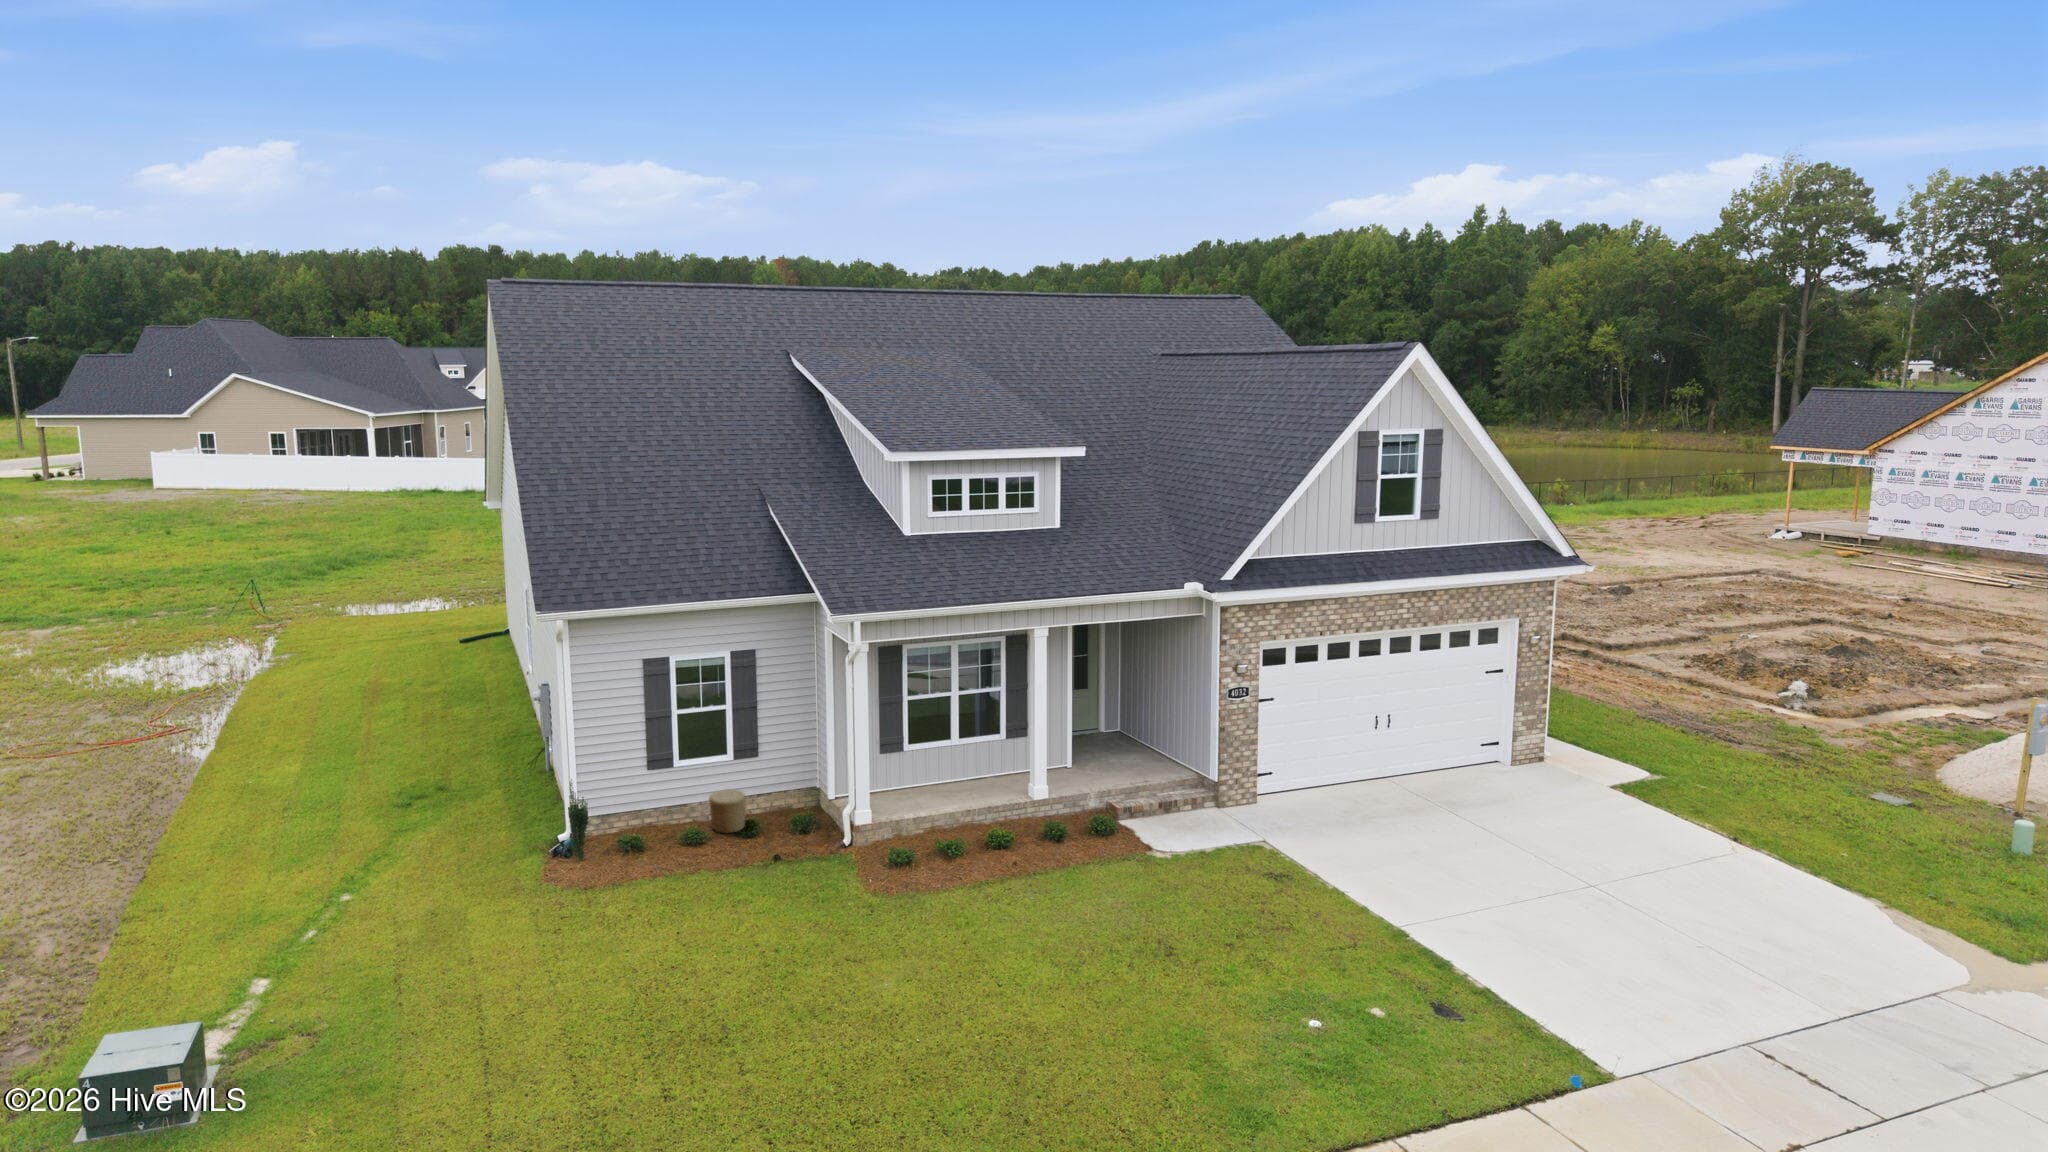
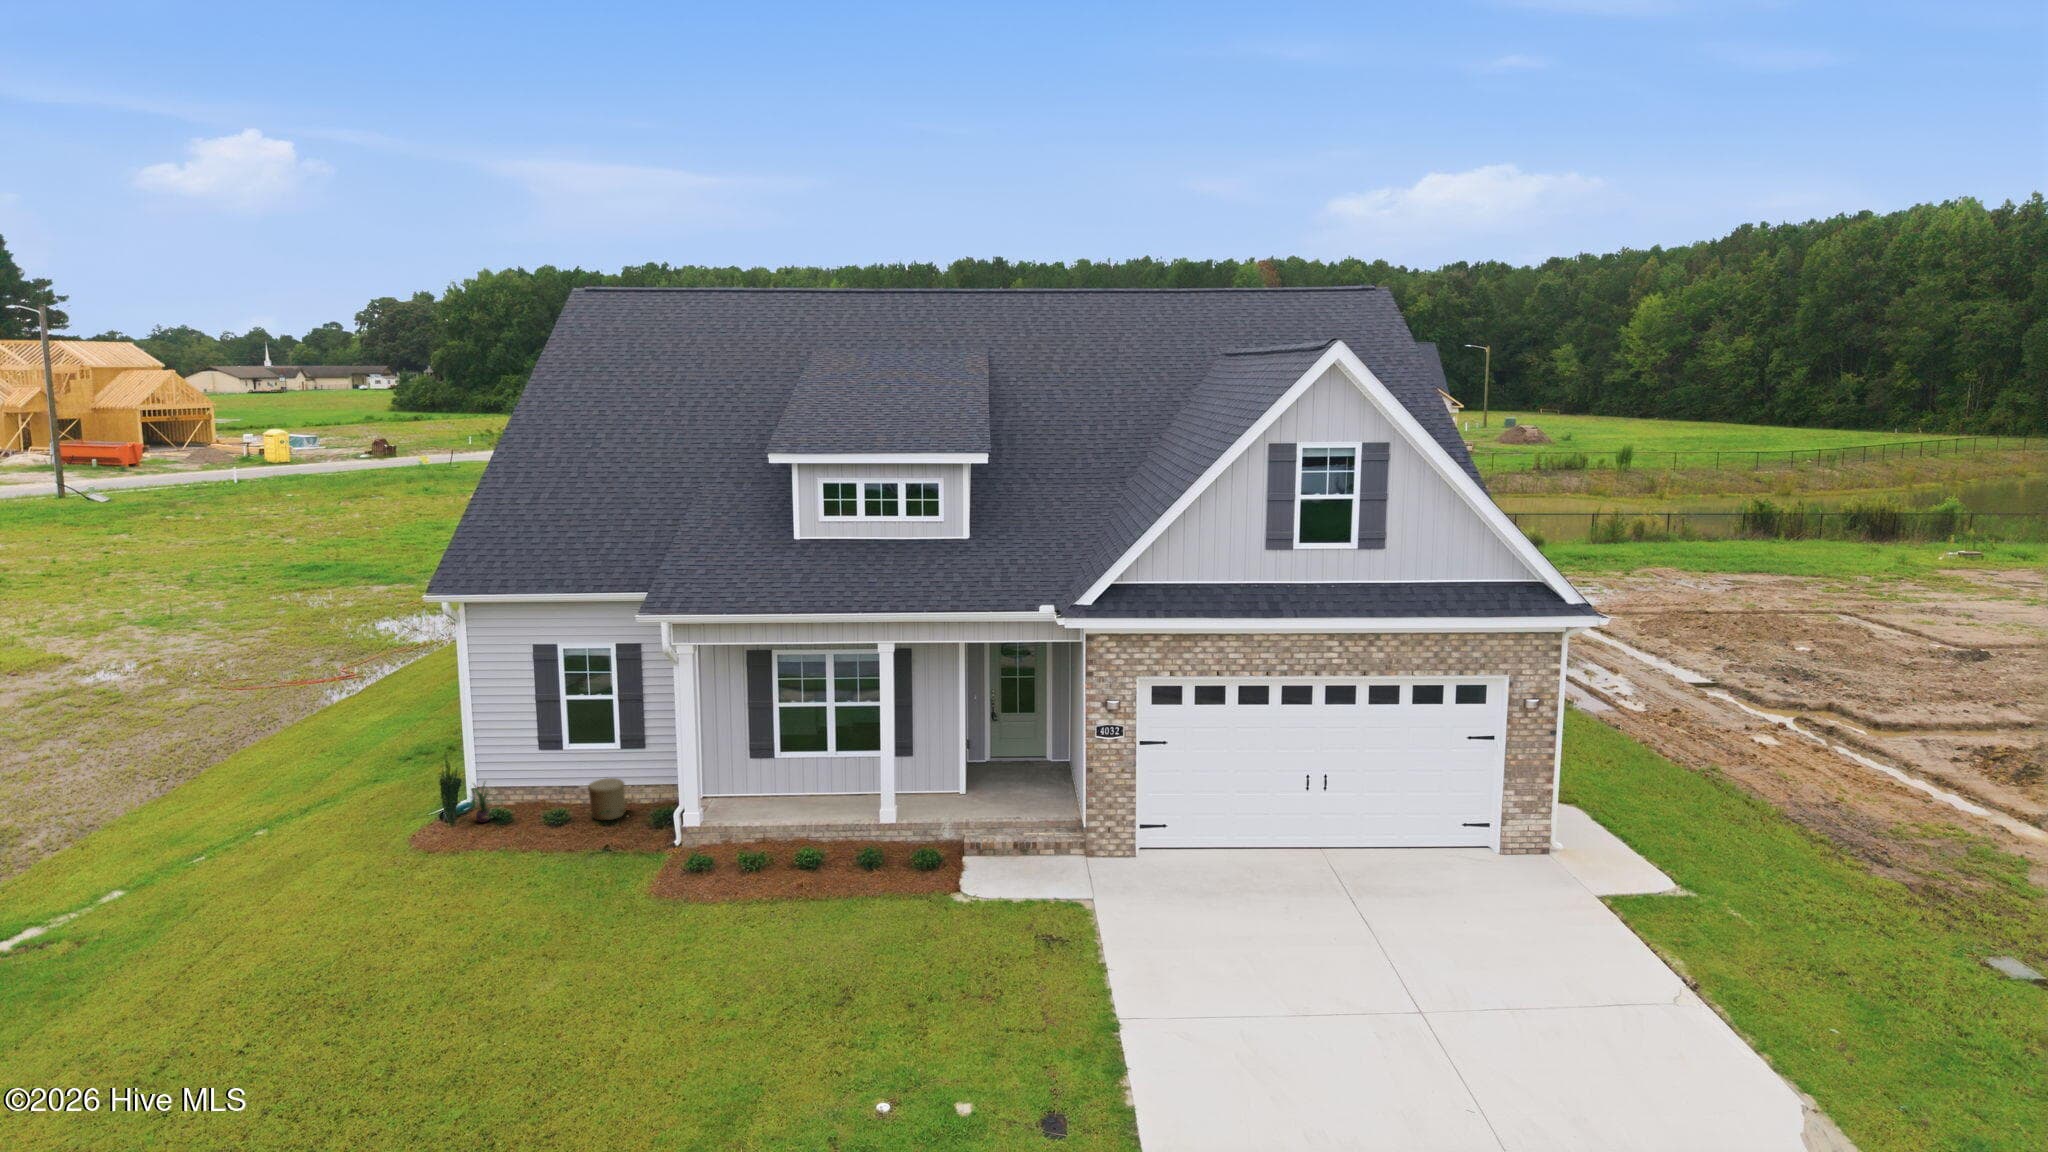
decorative plant: none [575,808,623,853] -> present [472,783,490,823]

